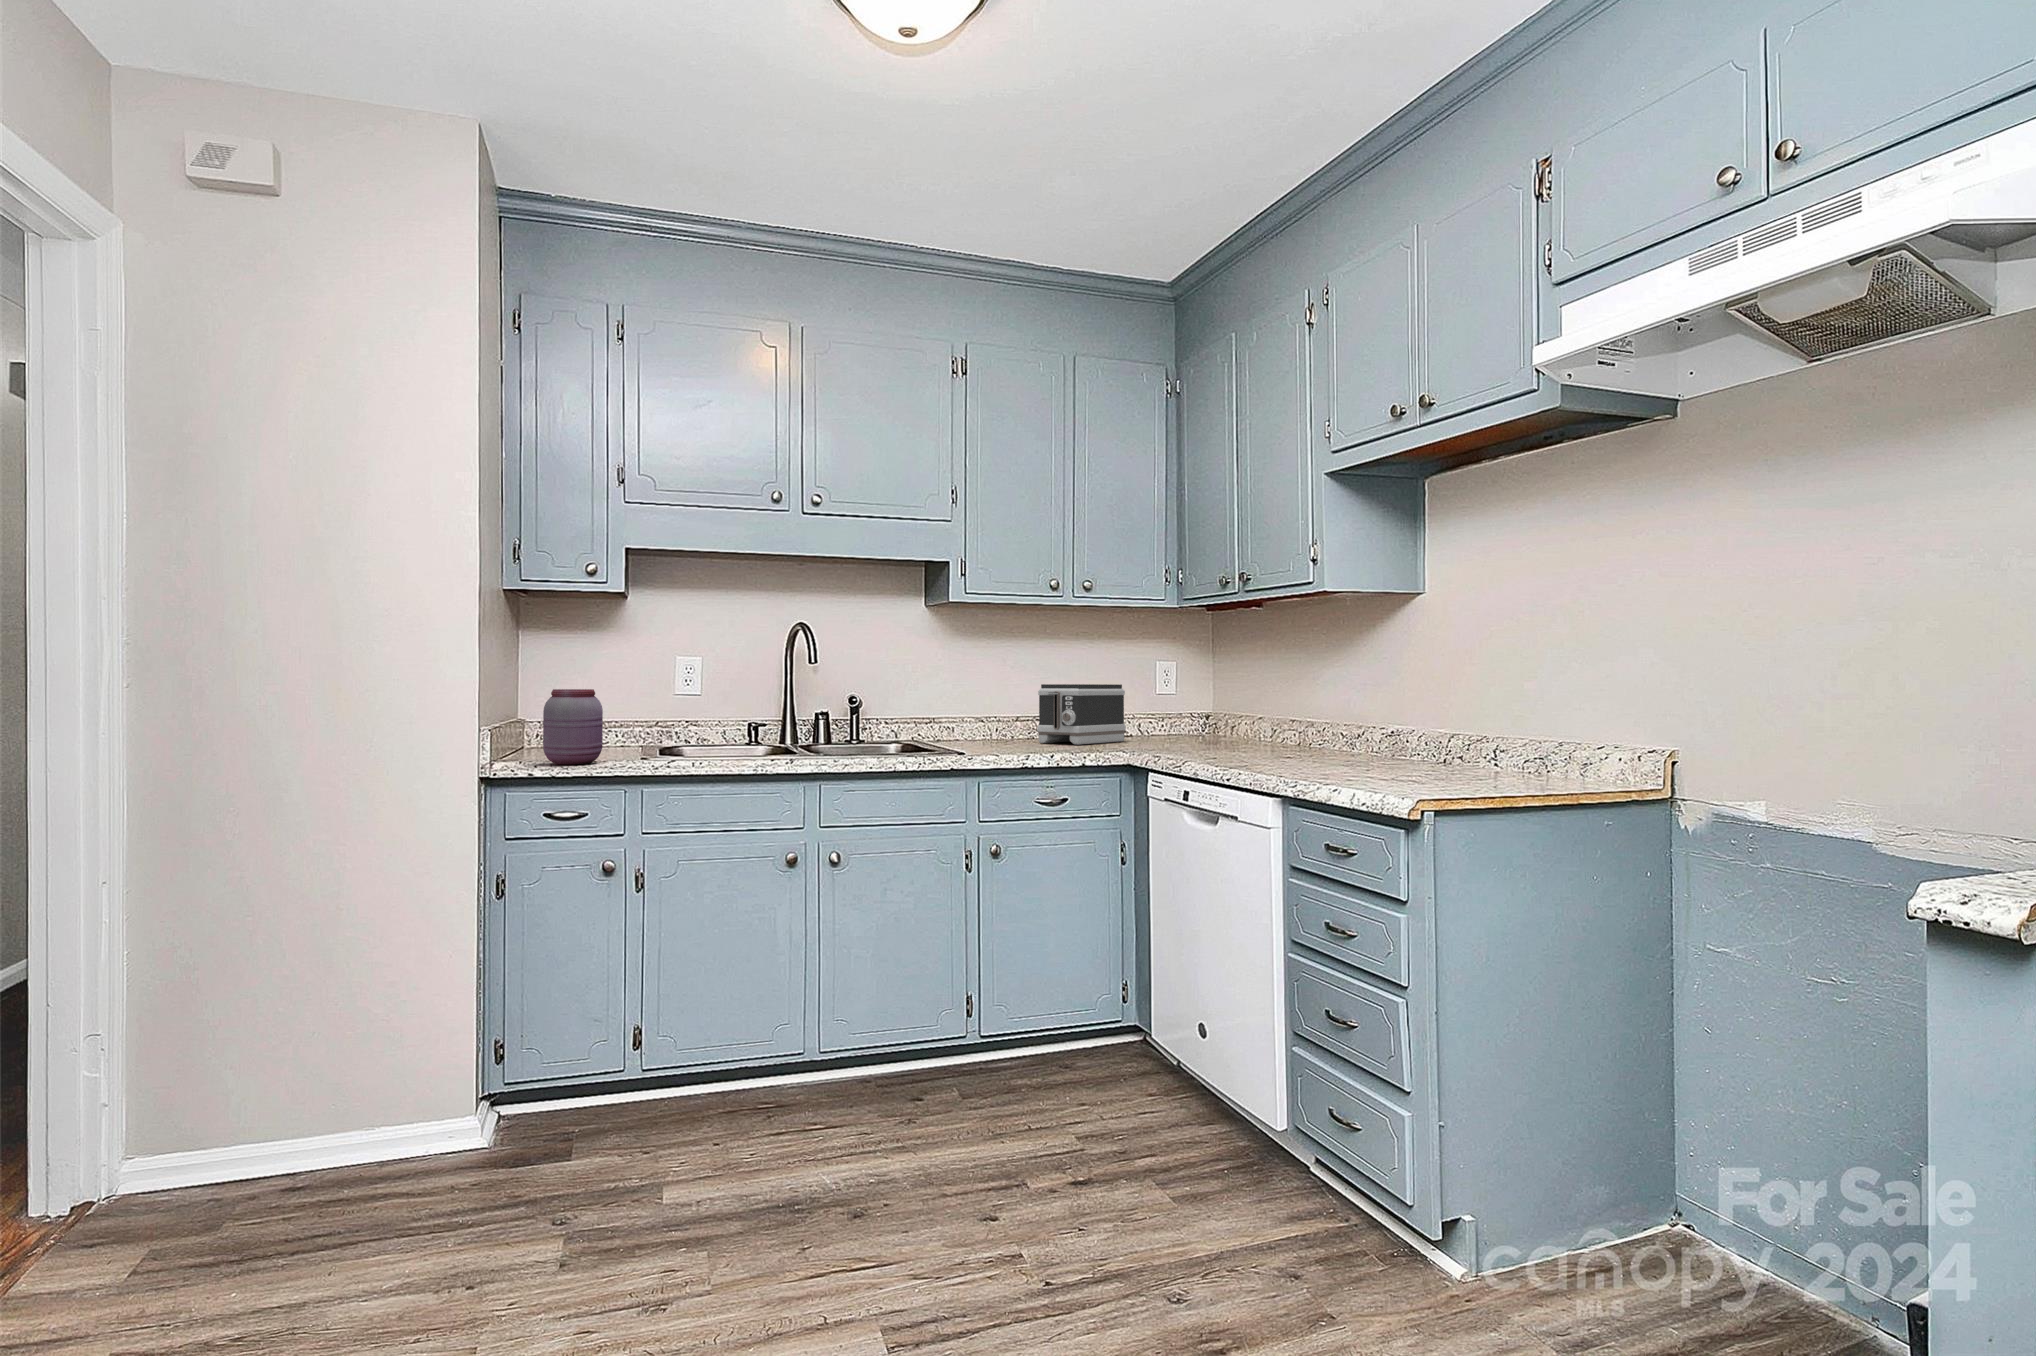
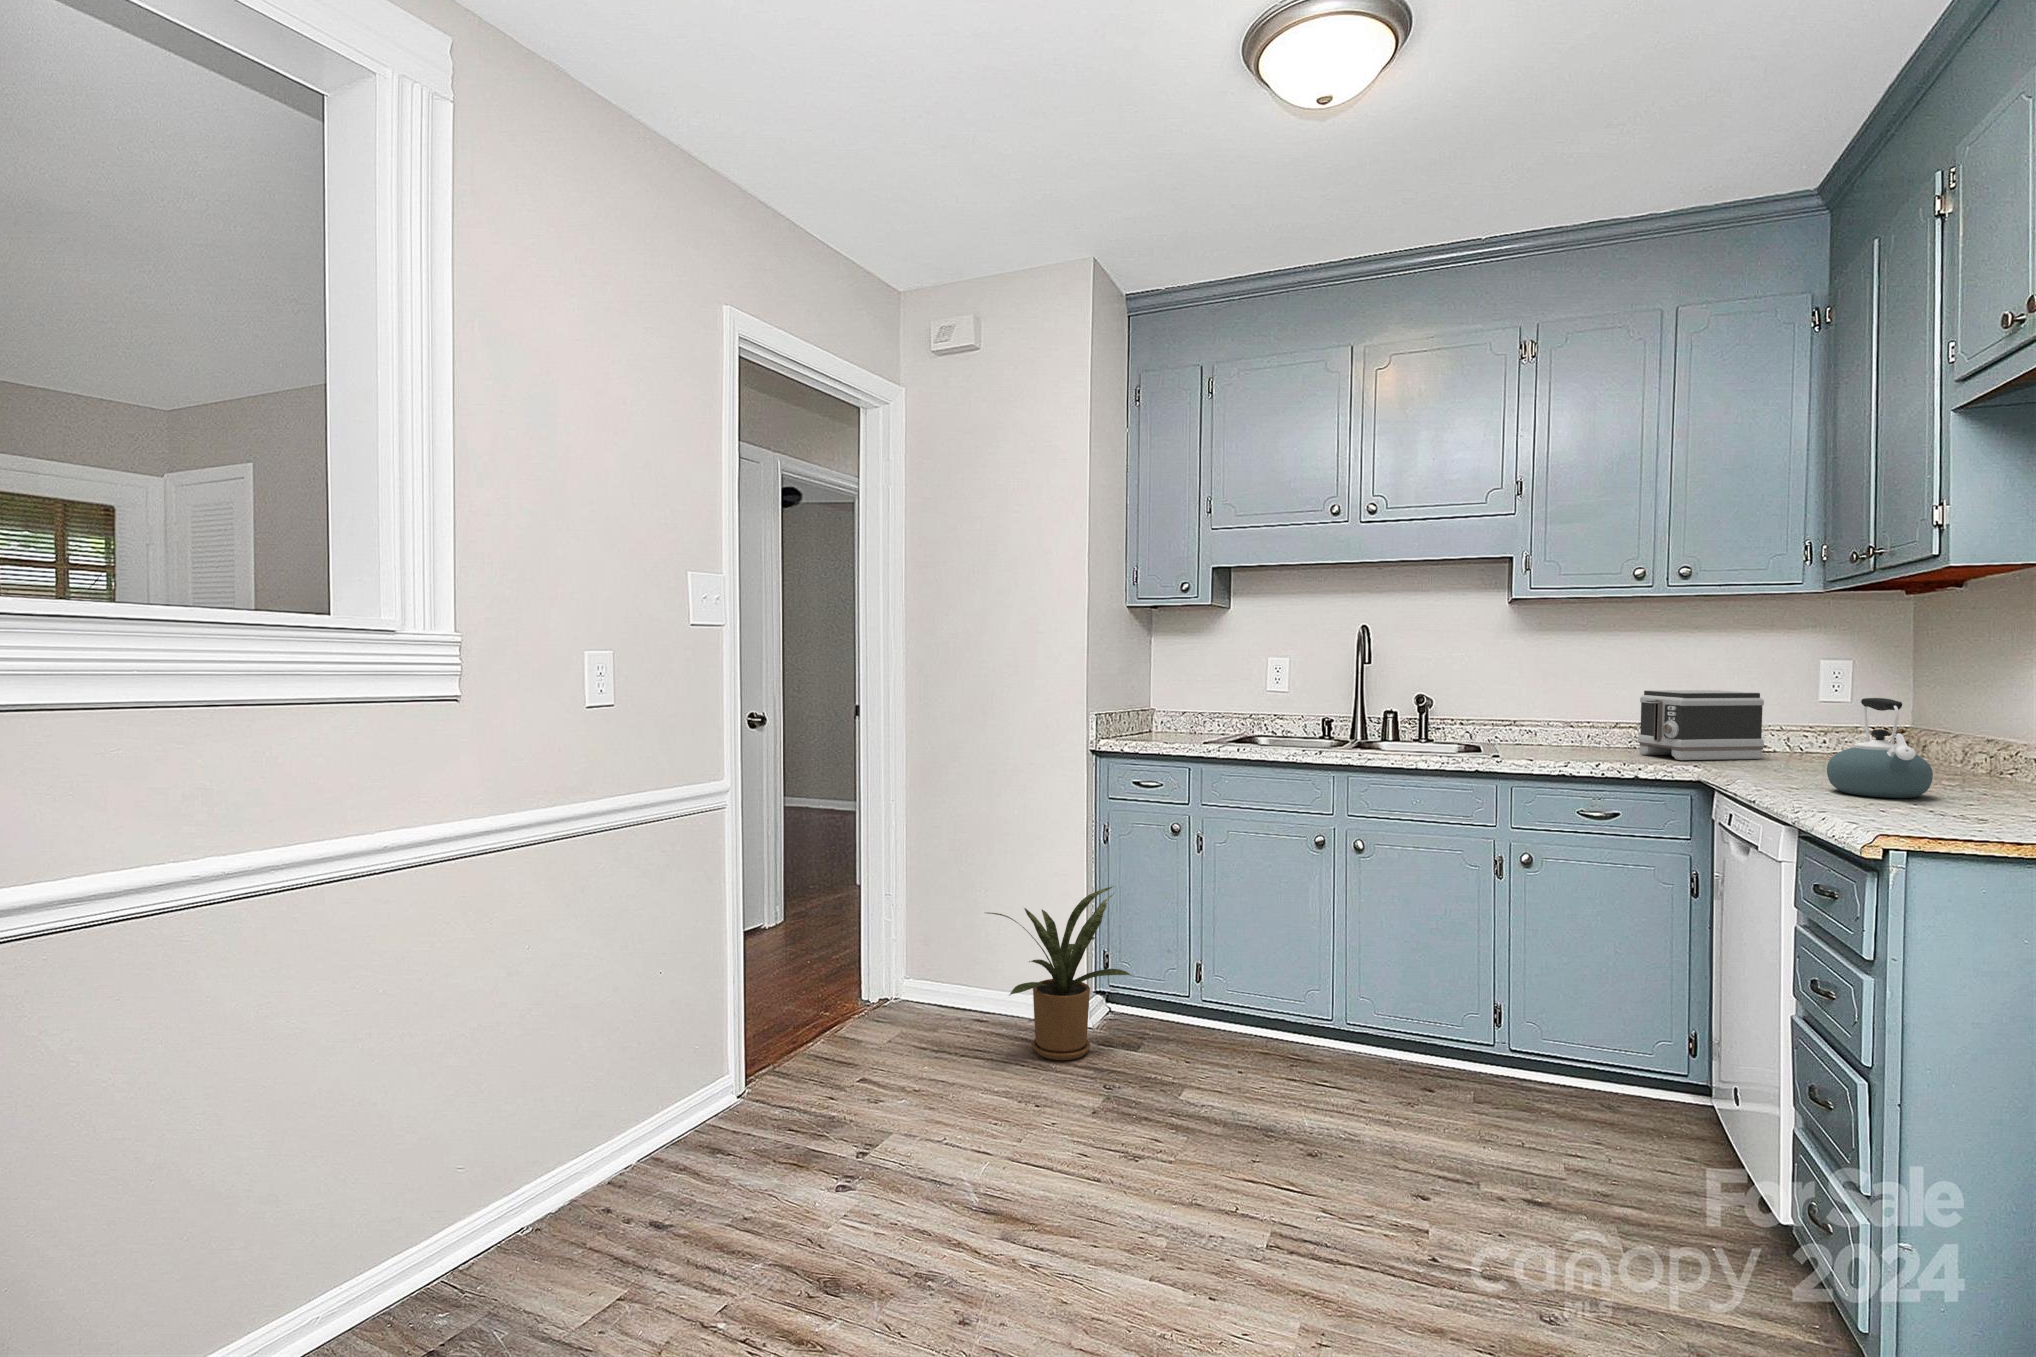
kettle: none [1217,676,1286,756] -> present [1827,698,1933,798]
jar: present [543,689,603,764] -> none [1137,689,1180,749]
house plant: none [328,946,569,1210] -> present [986,887,1132,1060]

